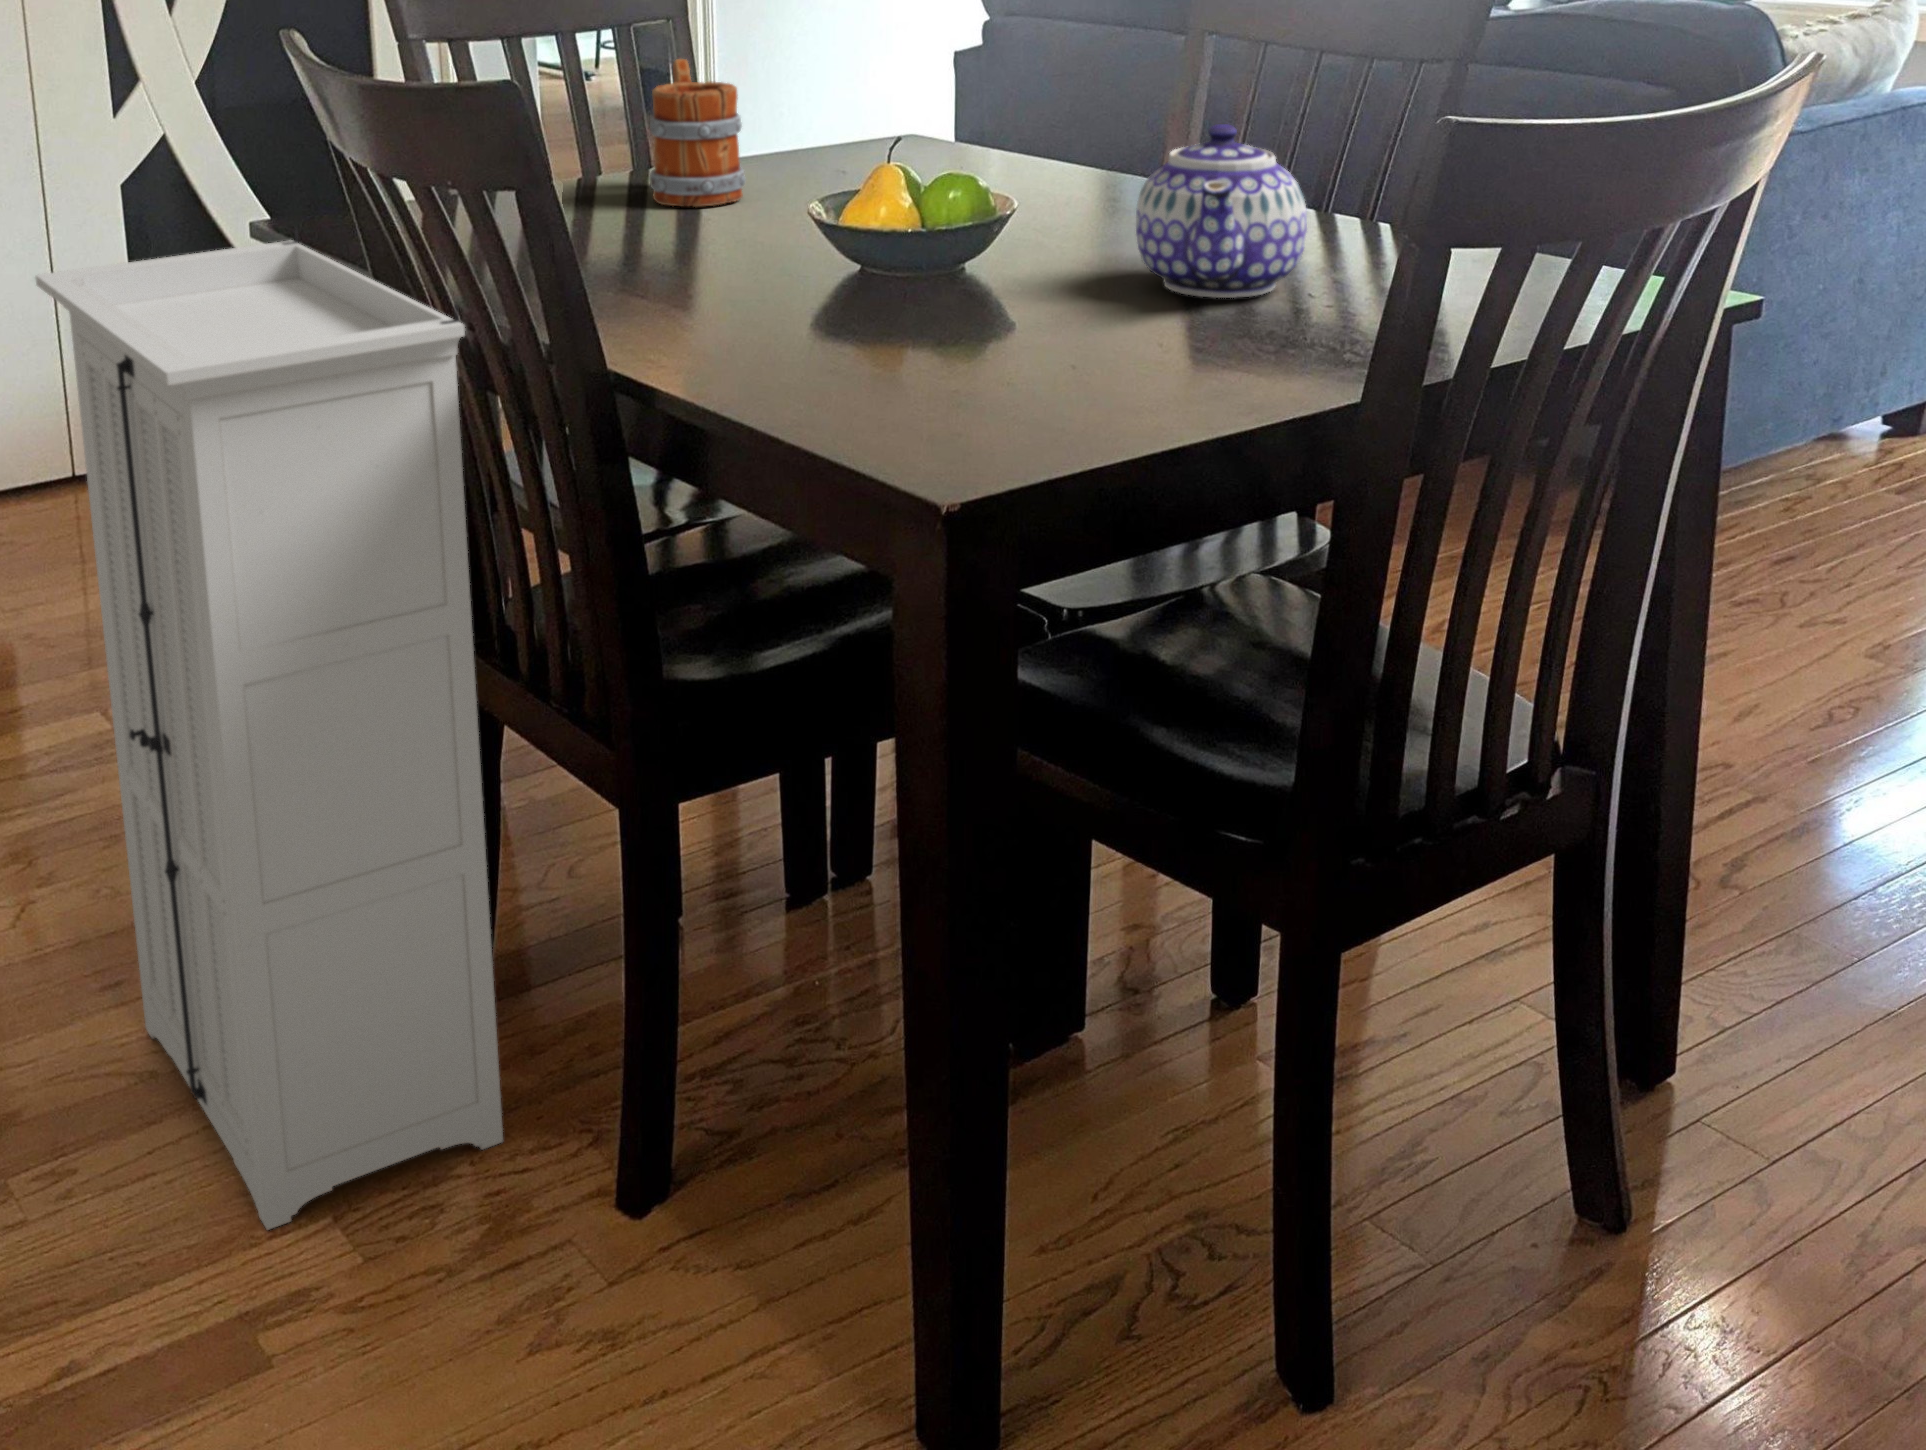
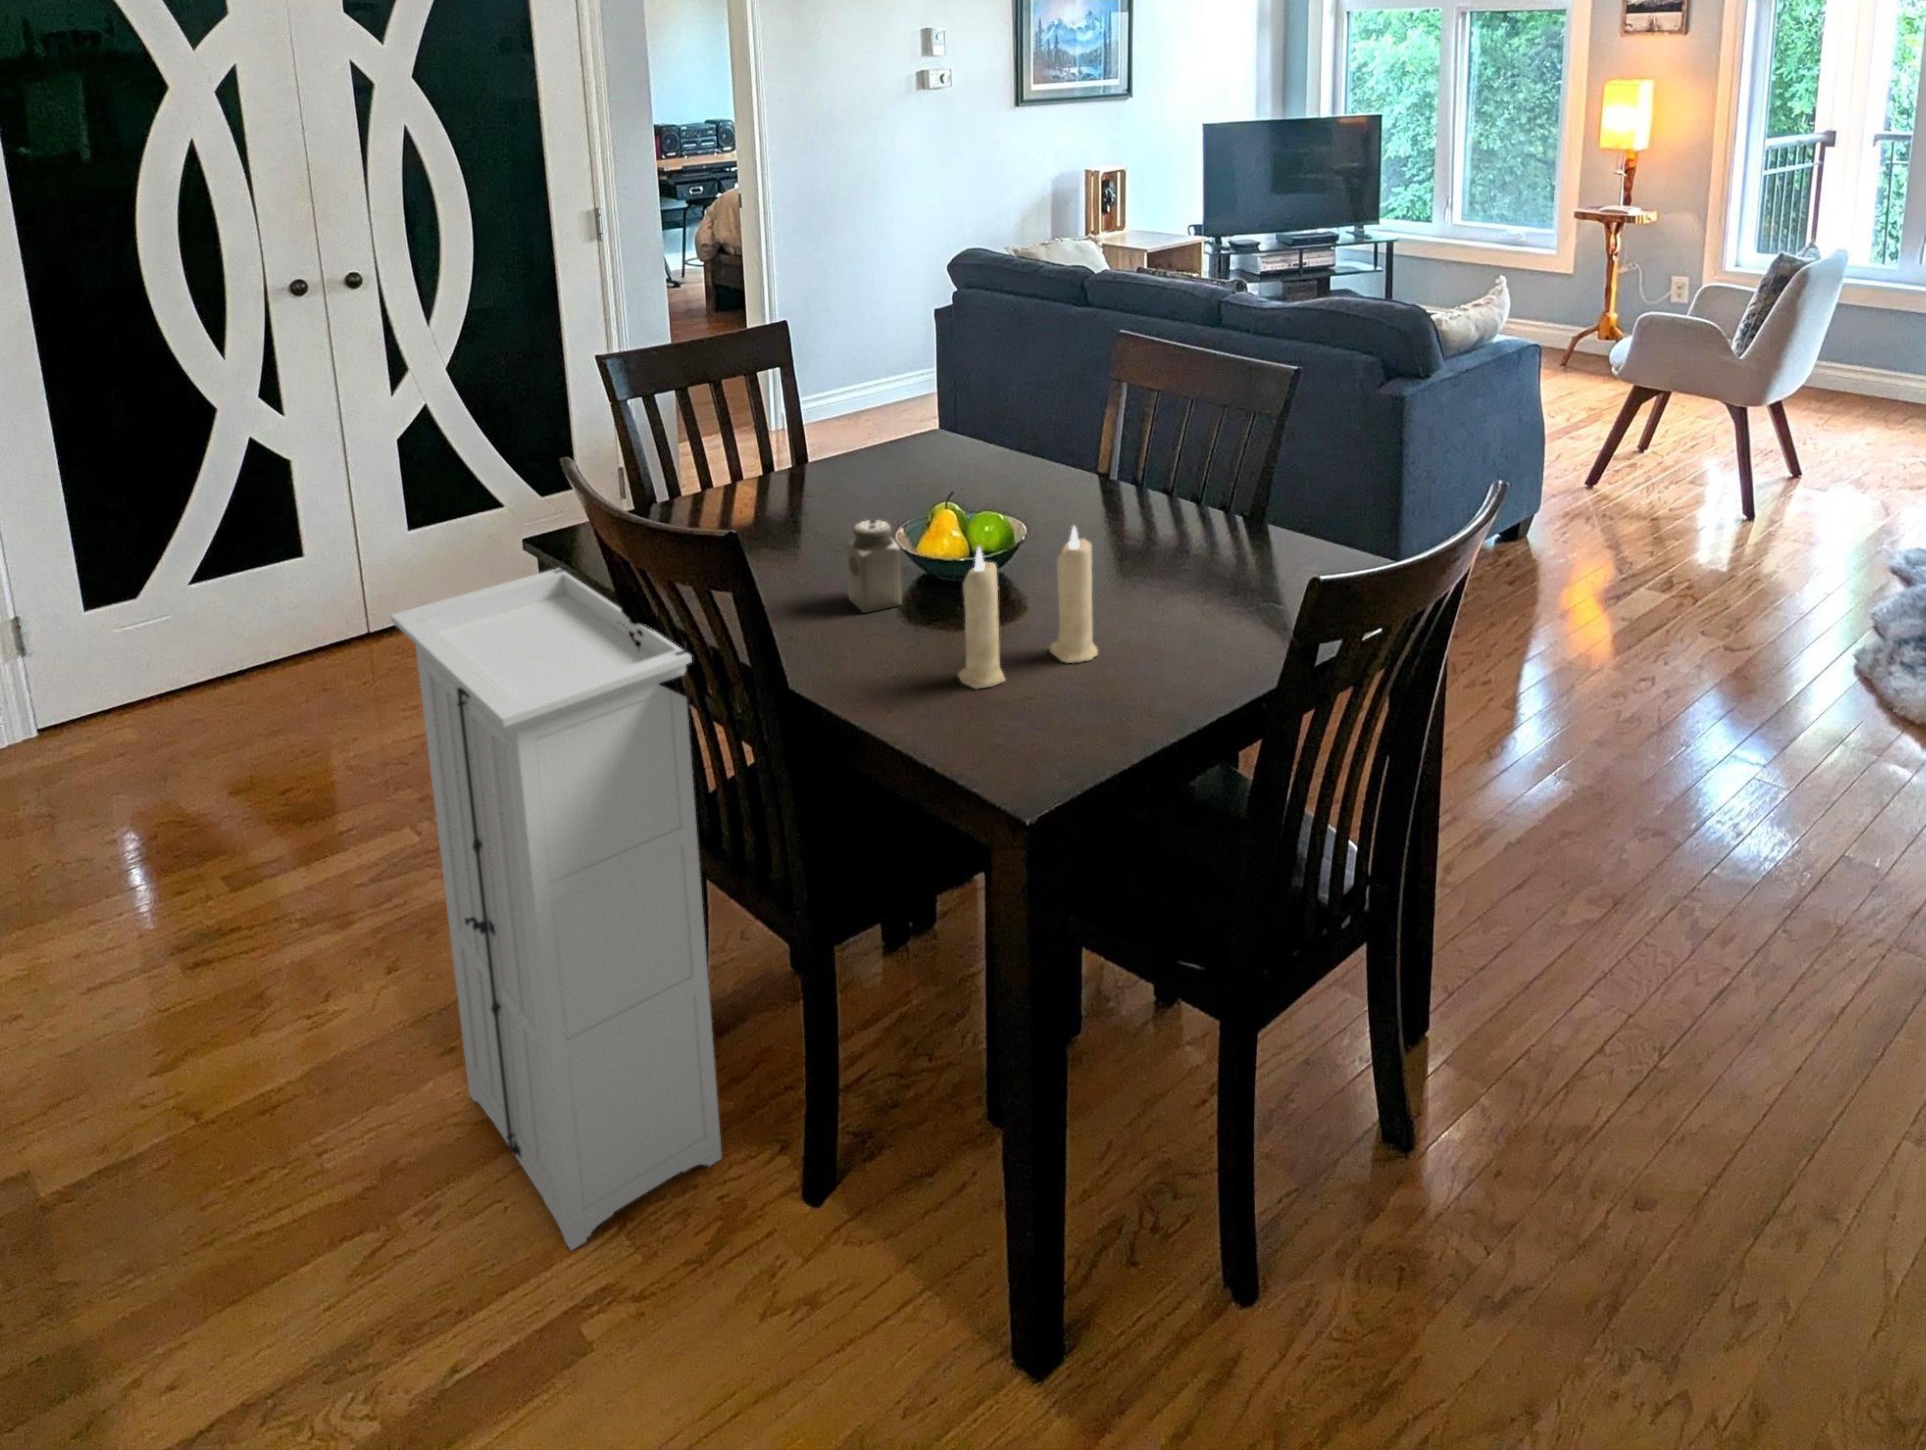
mug: present [649,59,746,207] -> none [780,407,843,506]
teapot: present [1136,124,1307,298] -> none [1095,479,1196,587]
candle: none [881,130,1119,388] -> present [958,526,1098,689]
salt shaker: none [726,168,811,310] -> present [846,520,902,613]

